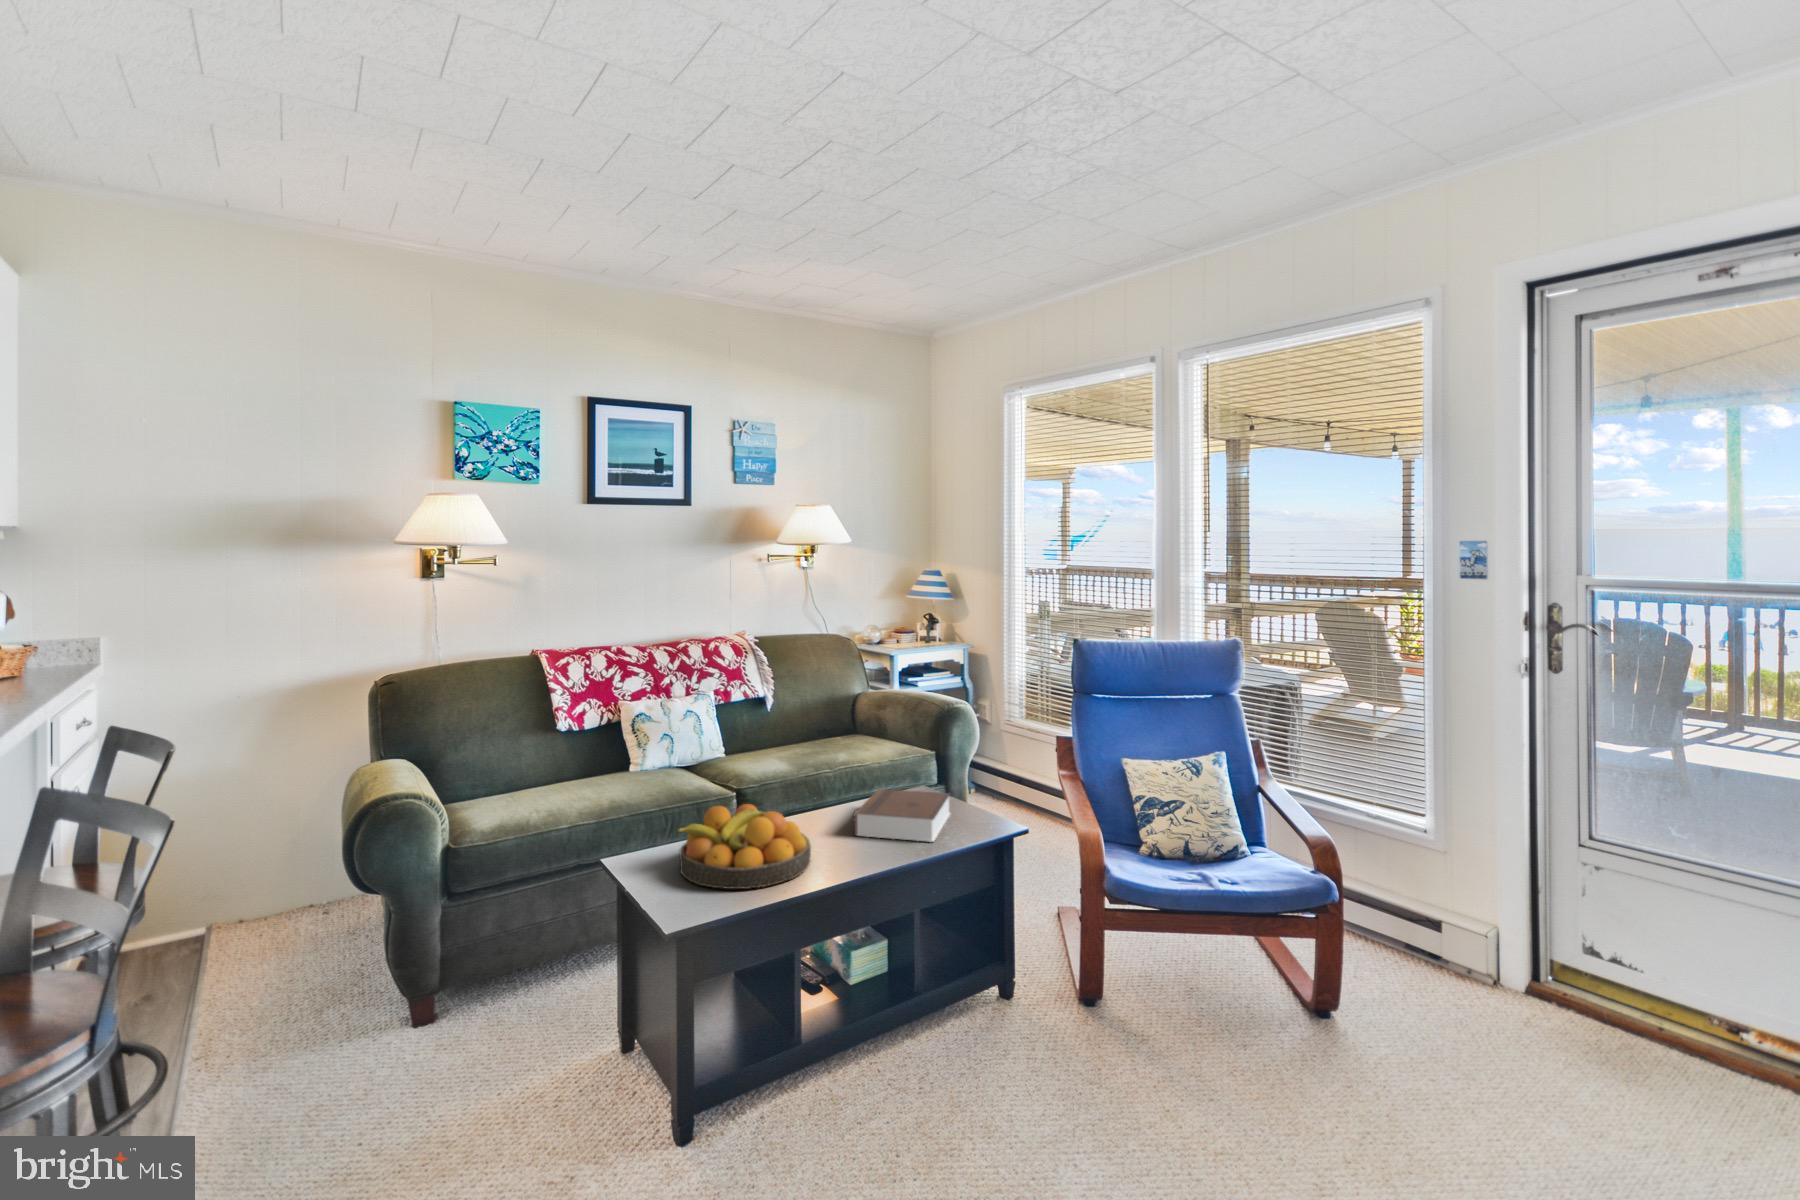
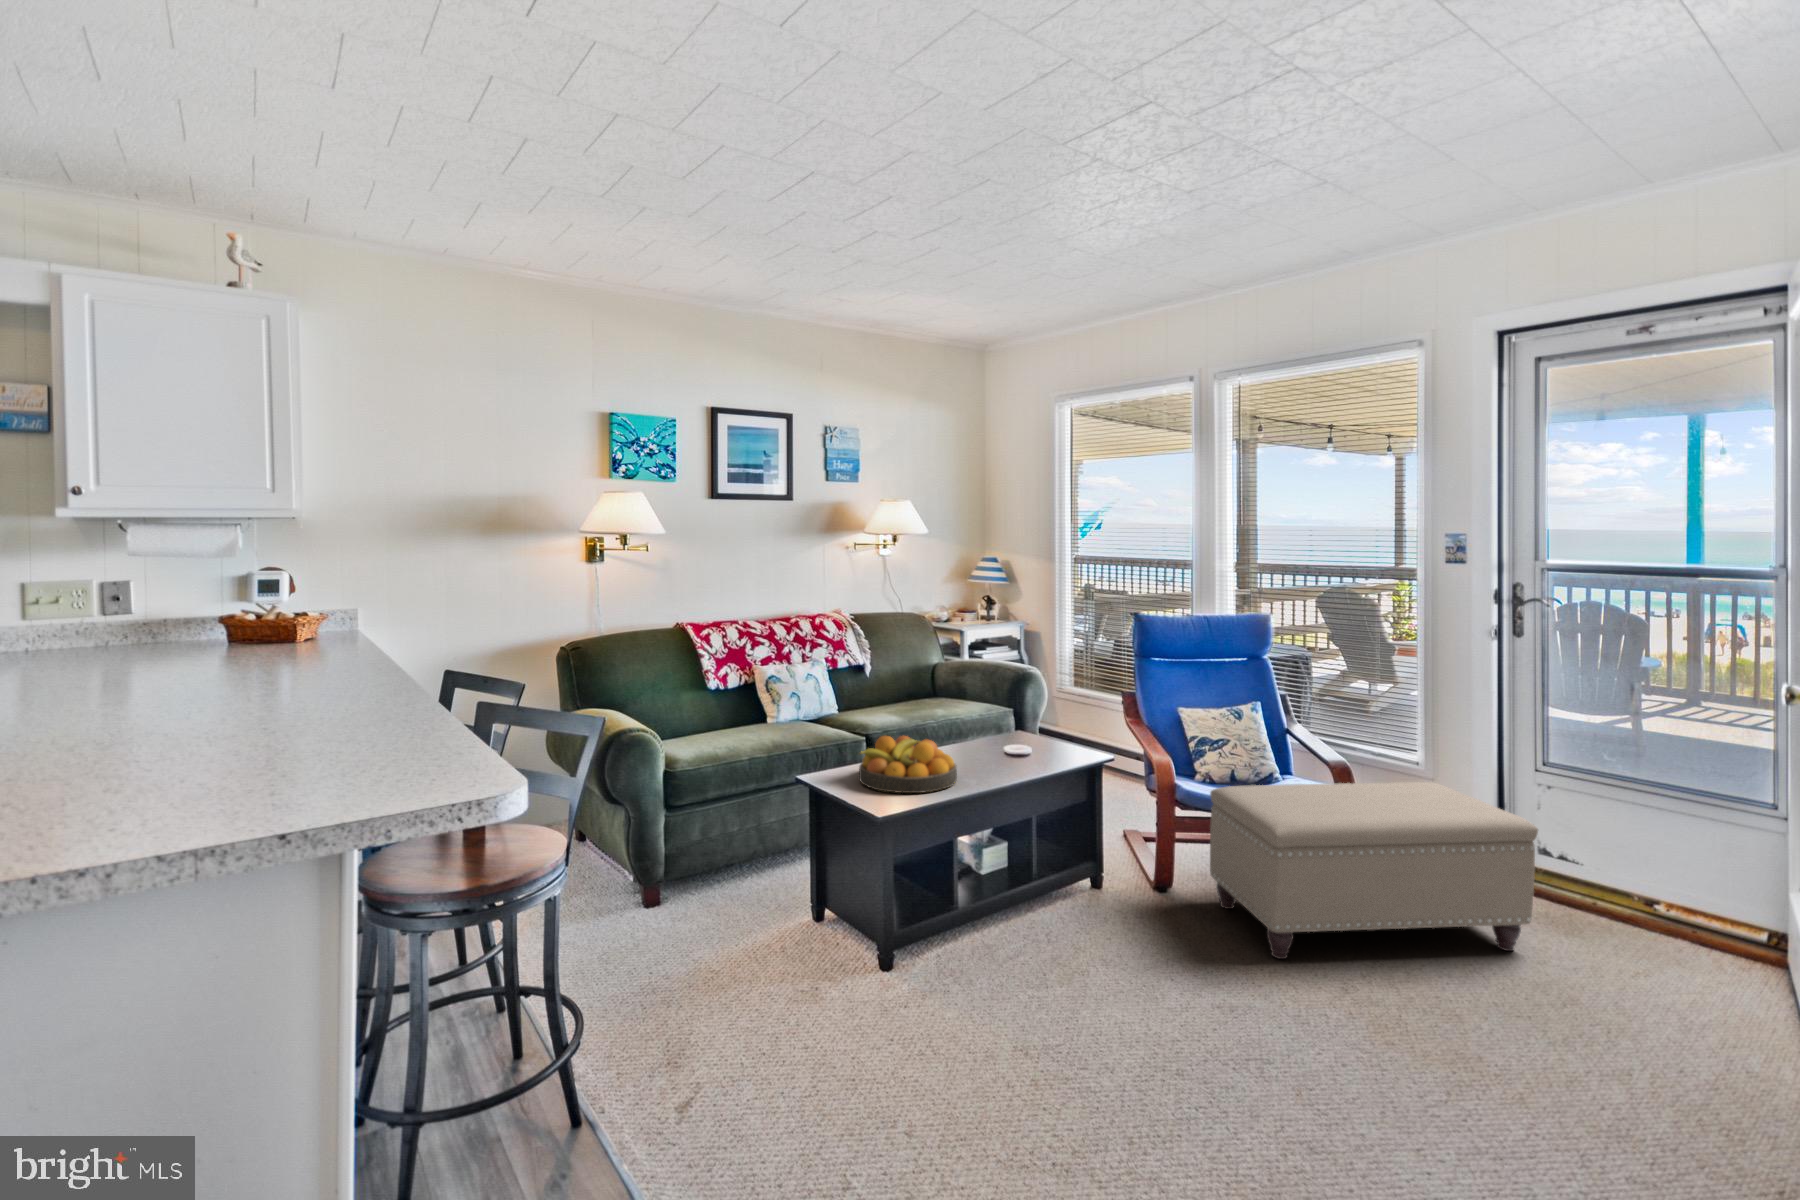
book: present [854,789,950,842] -> none [979,731,1047,766]
ottoman: none [1150,866,1599,1132] -> present [1210,782,1538,959]

